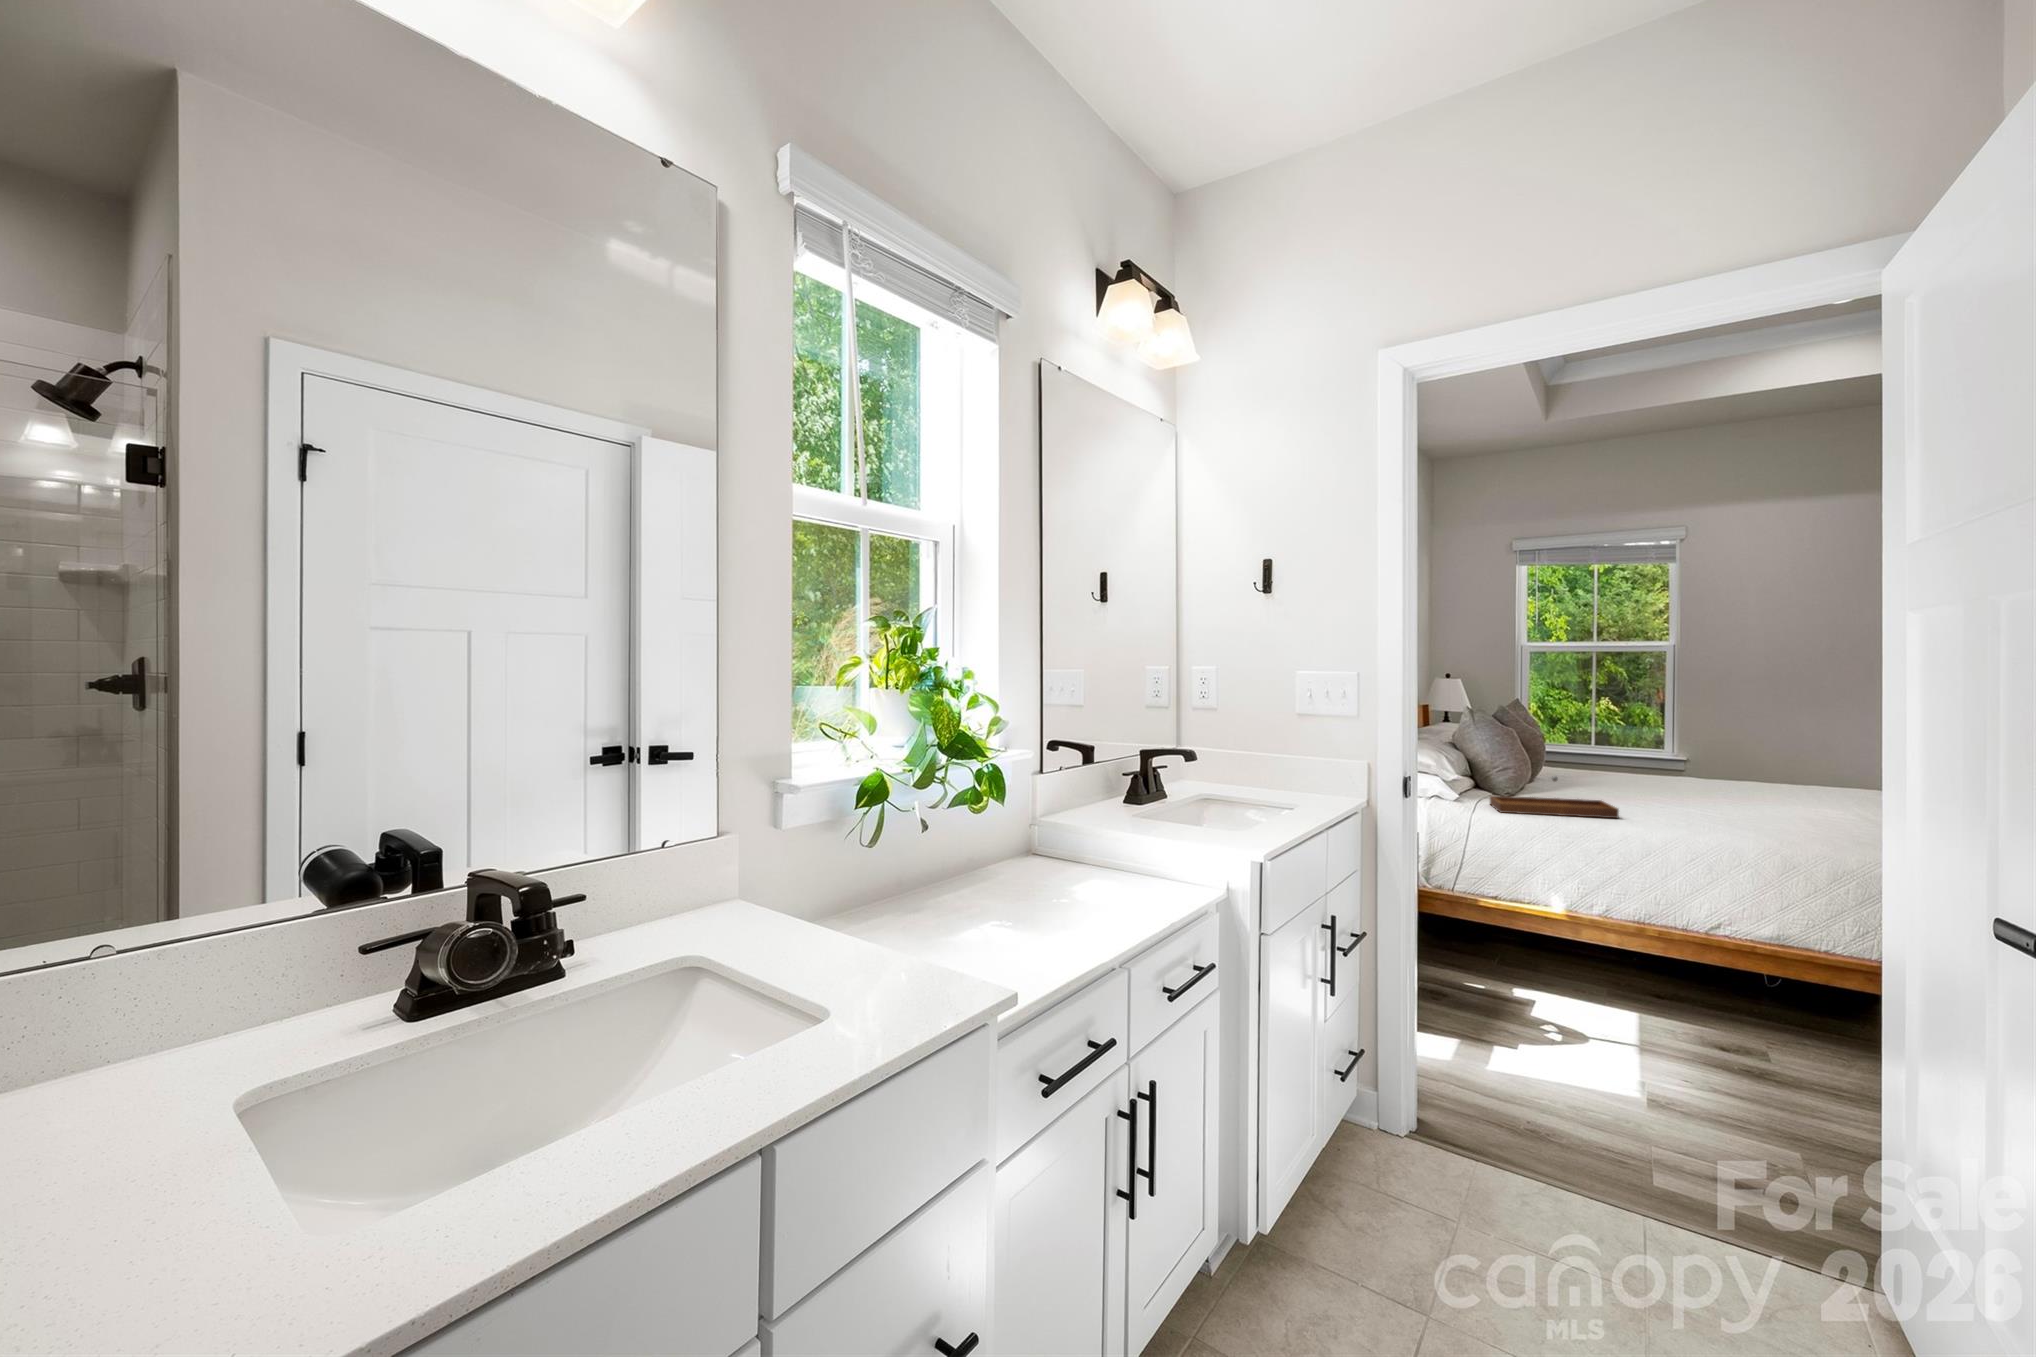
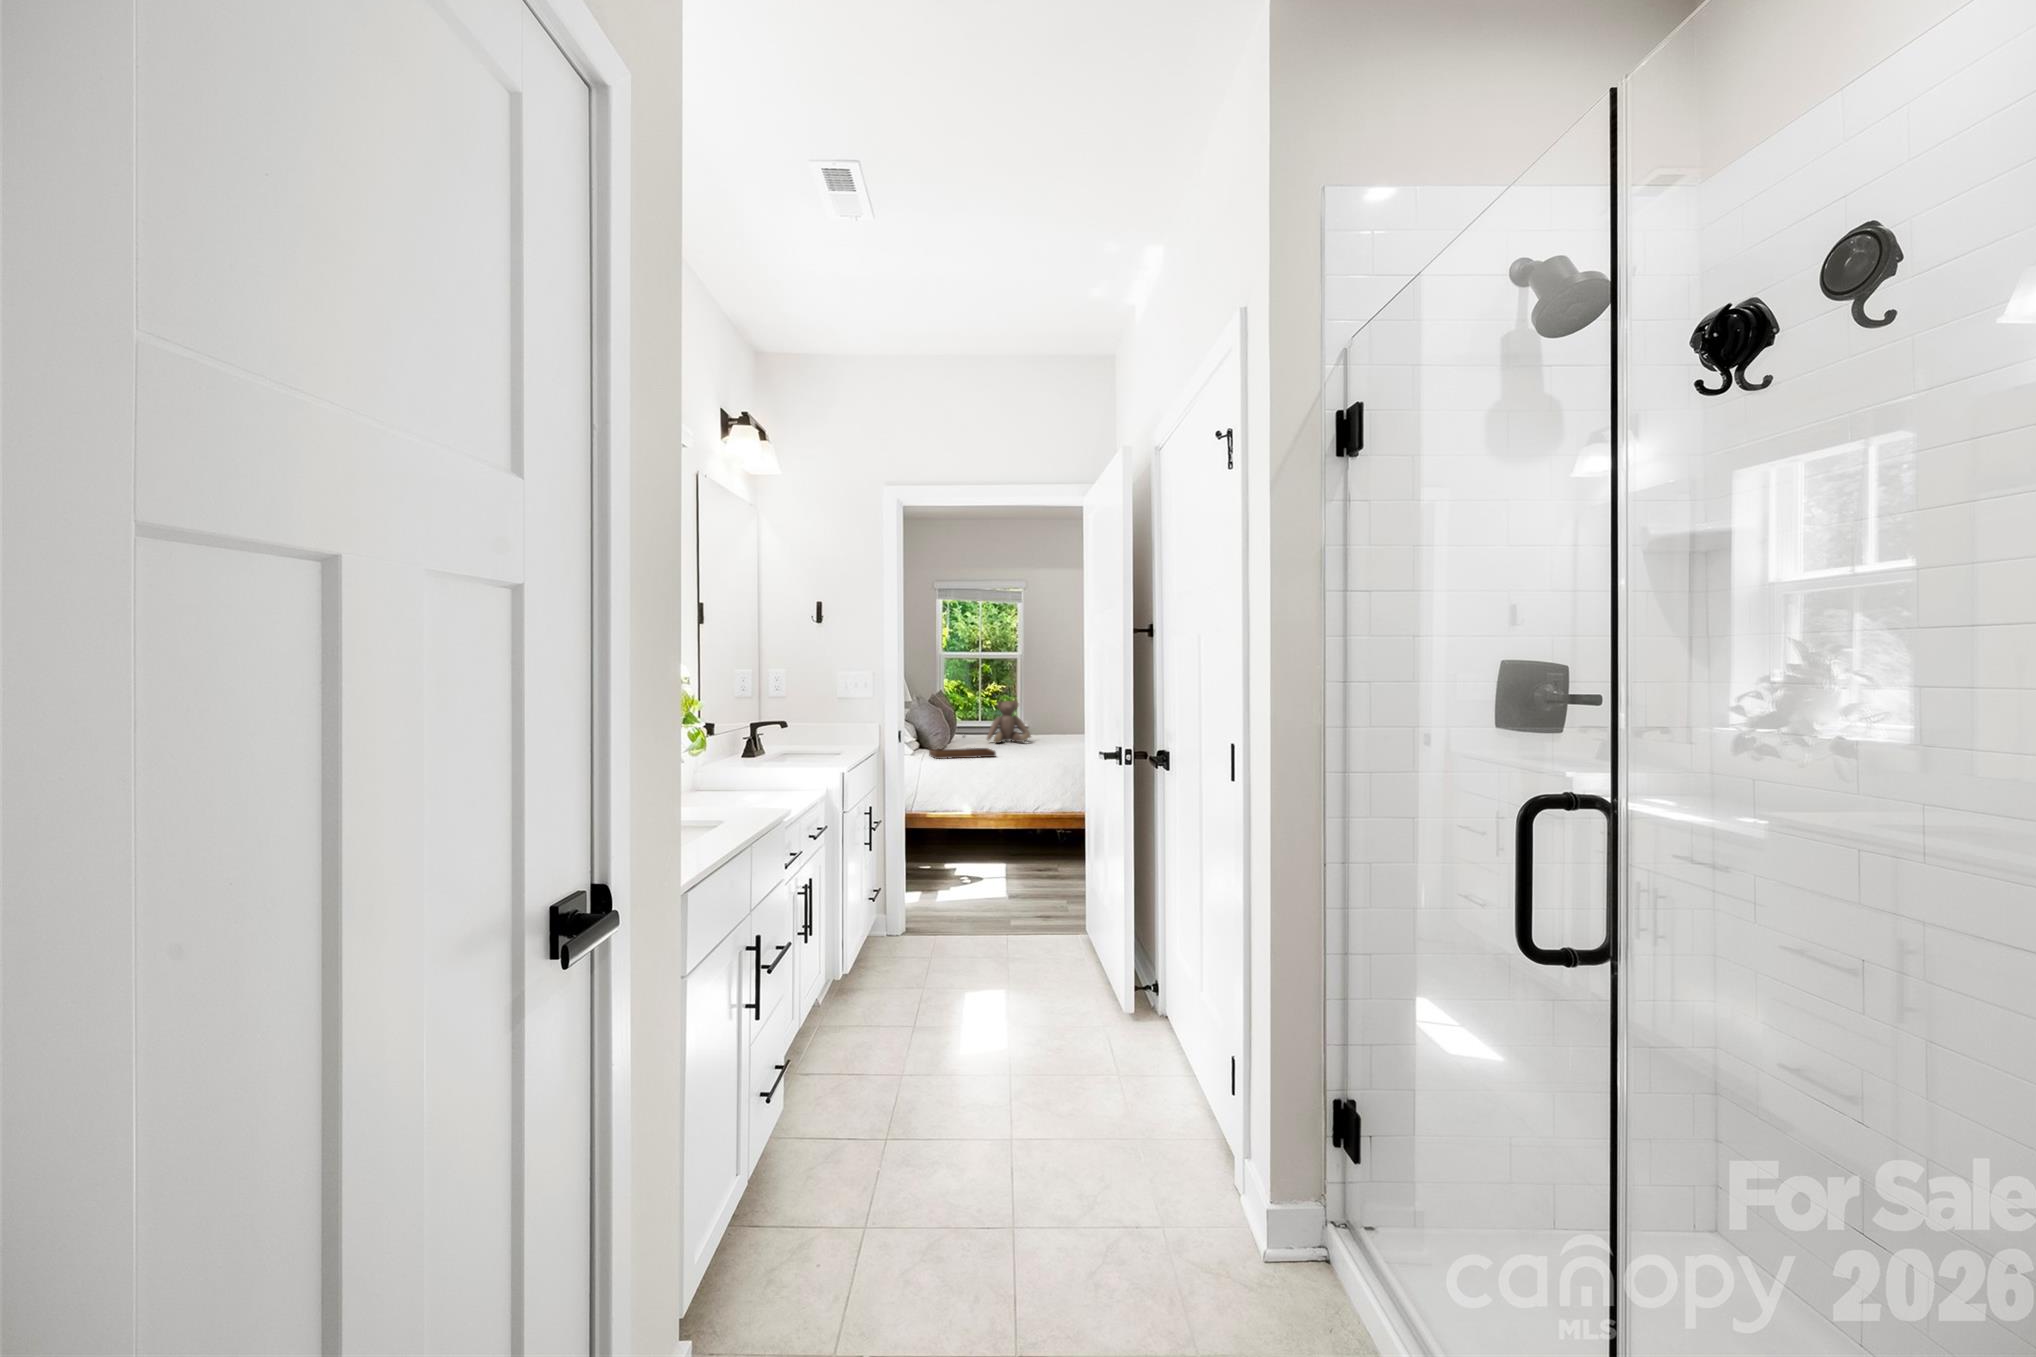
teddy bear: none [1602,720,1694,791] -> present [987,700,1031,743]

